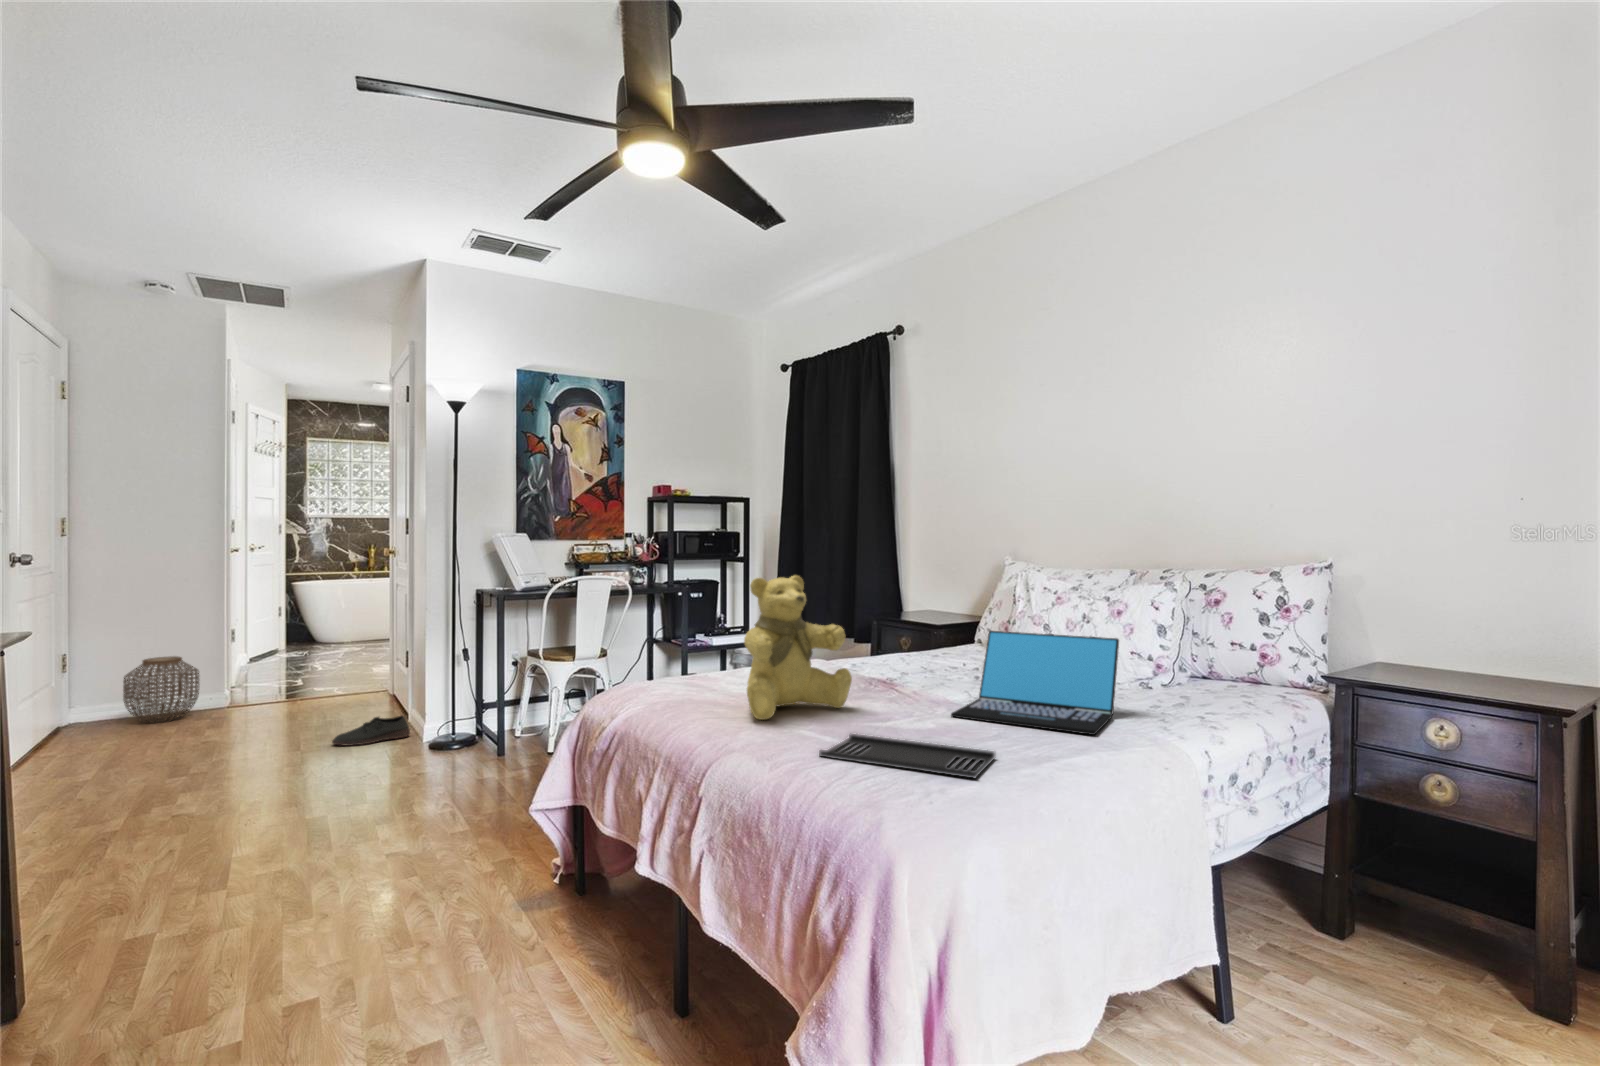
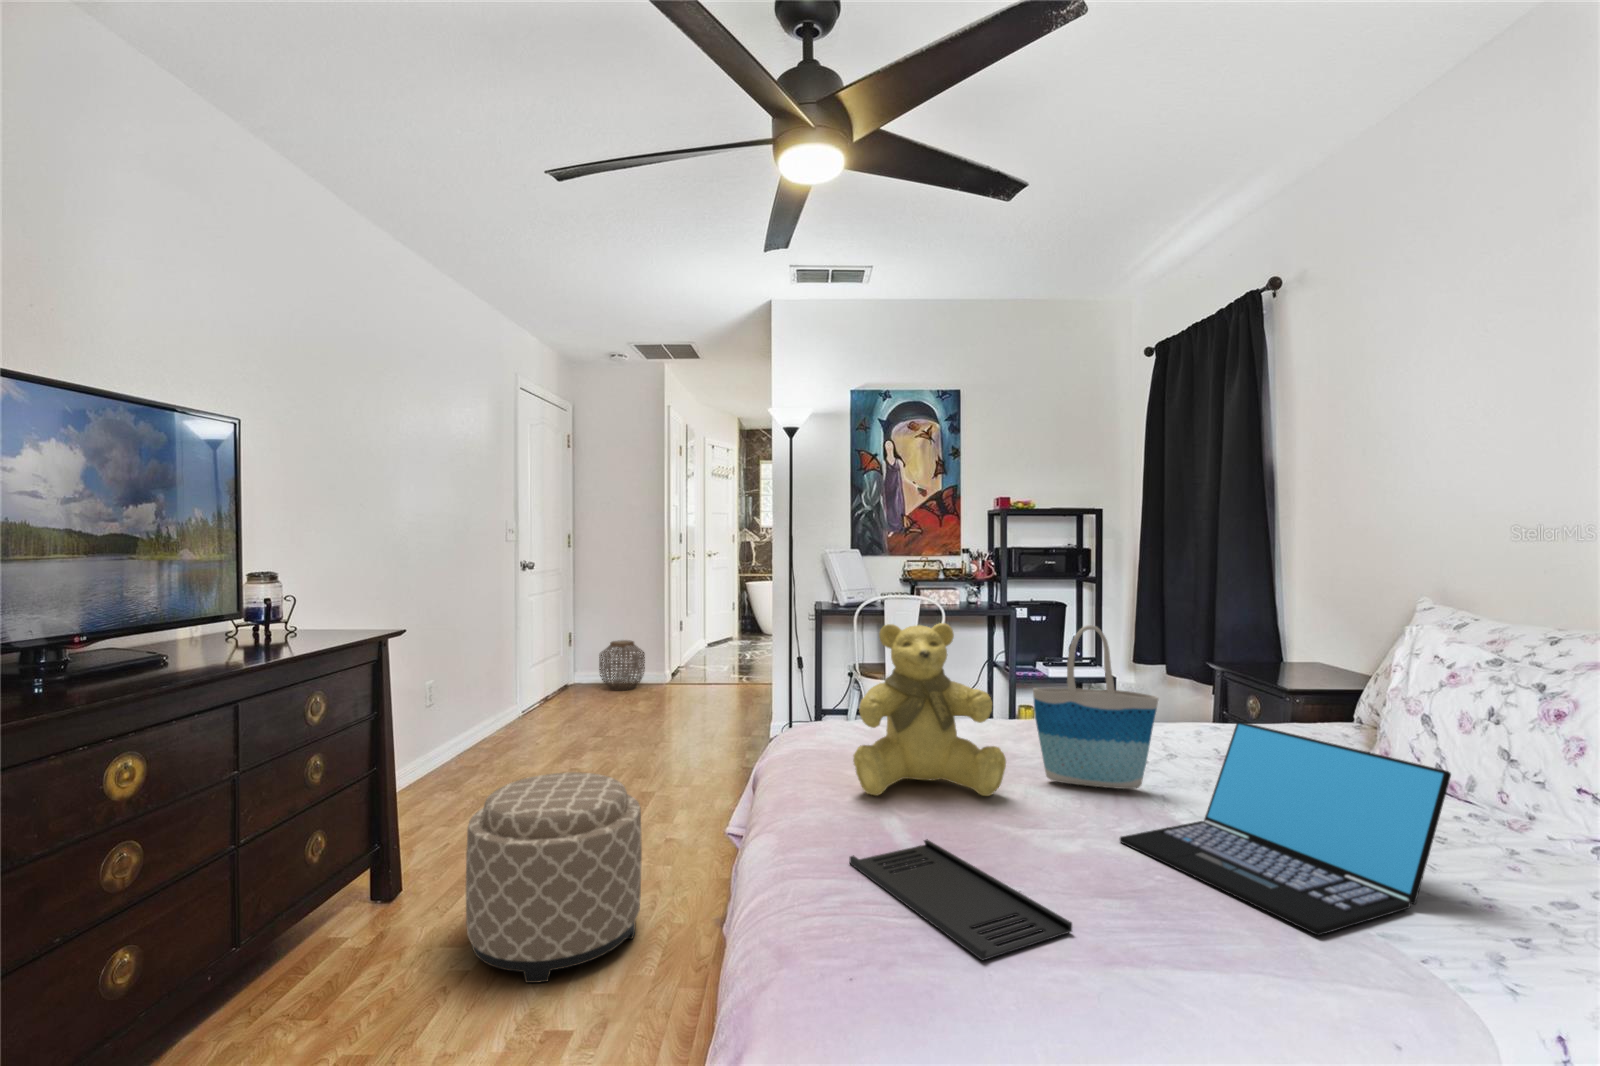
tote bag: none [851,573,932,694] -> present [1033,625,1158,789]
shoe: present [332,716,410,746] -> none [704,708,764,732]
ottoman: none [219,776,446,1016] -> present [466,772,642,983]

